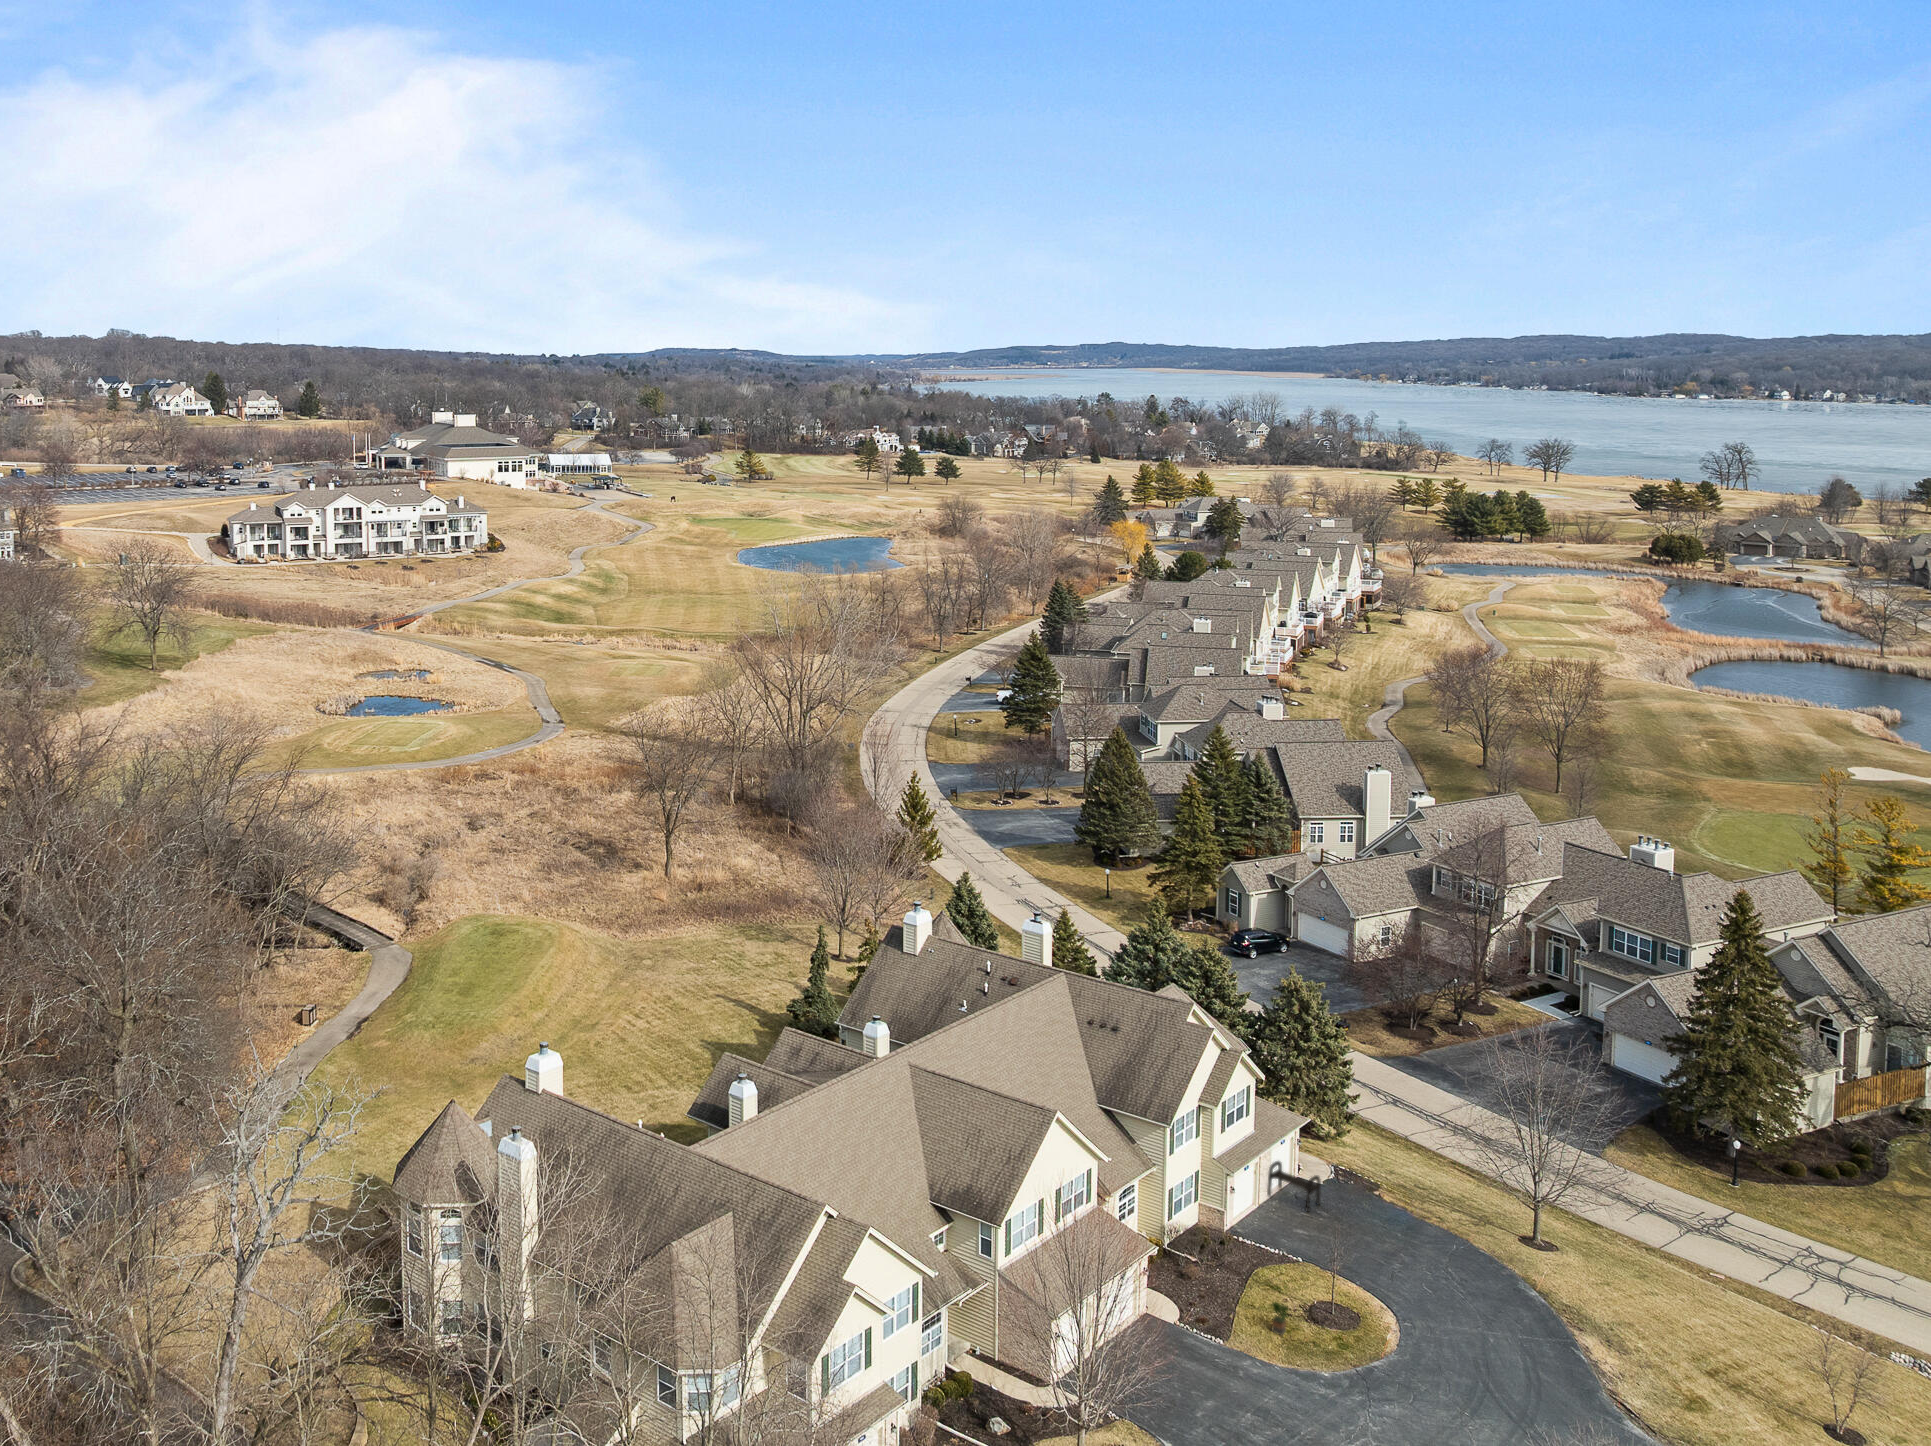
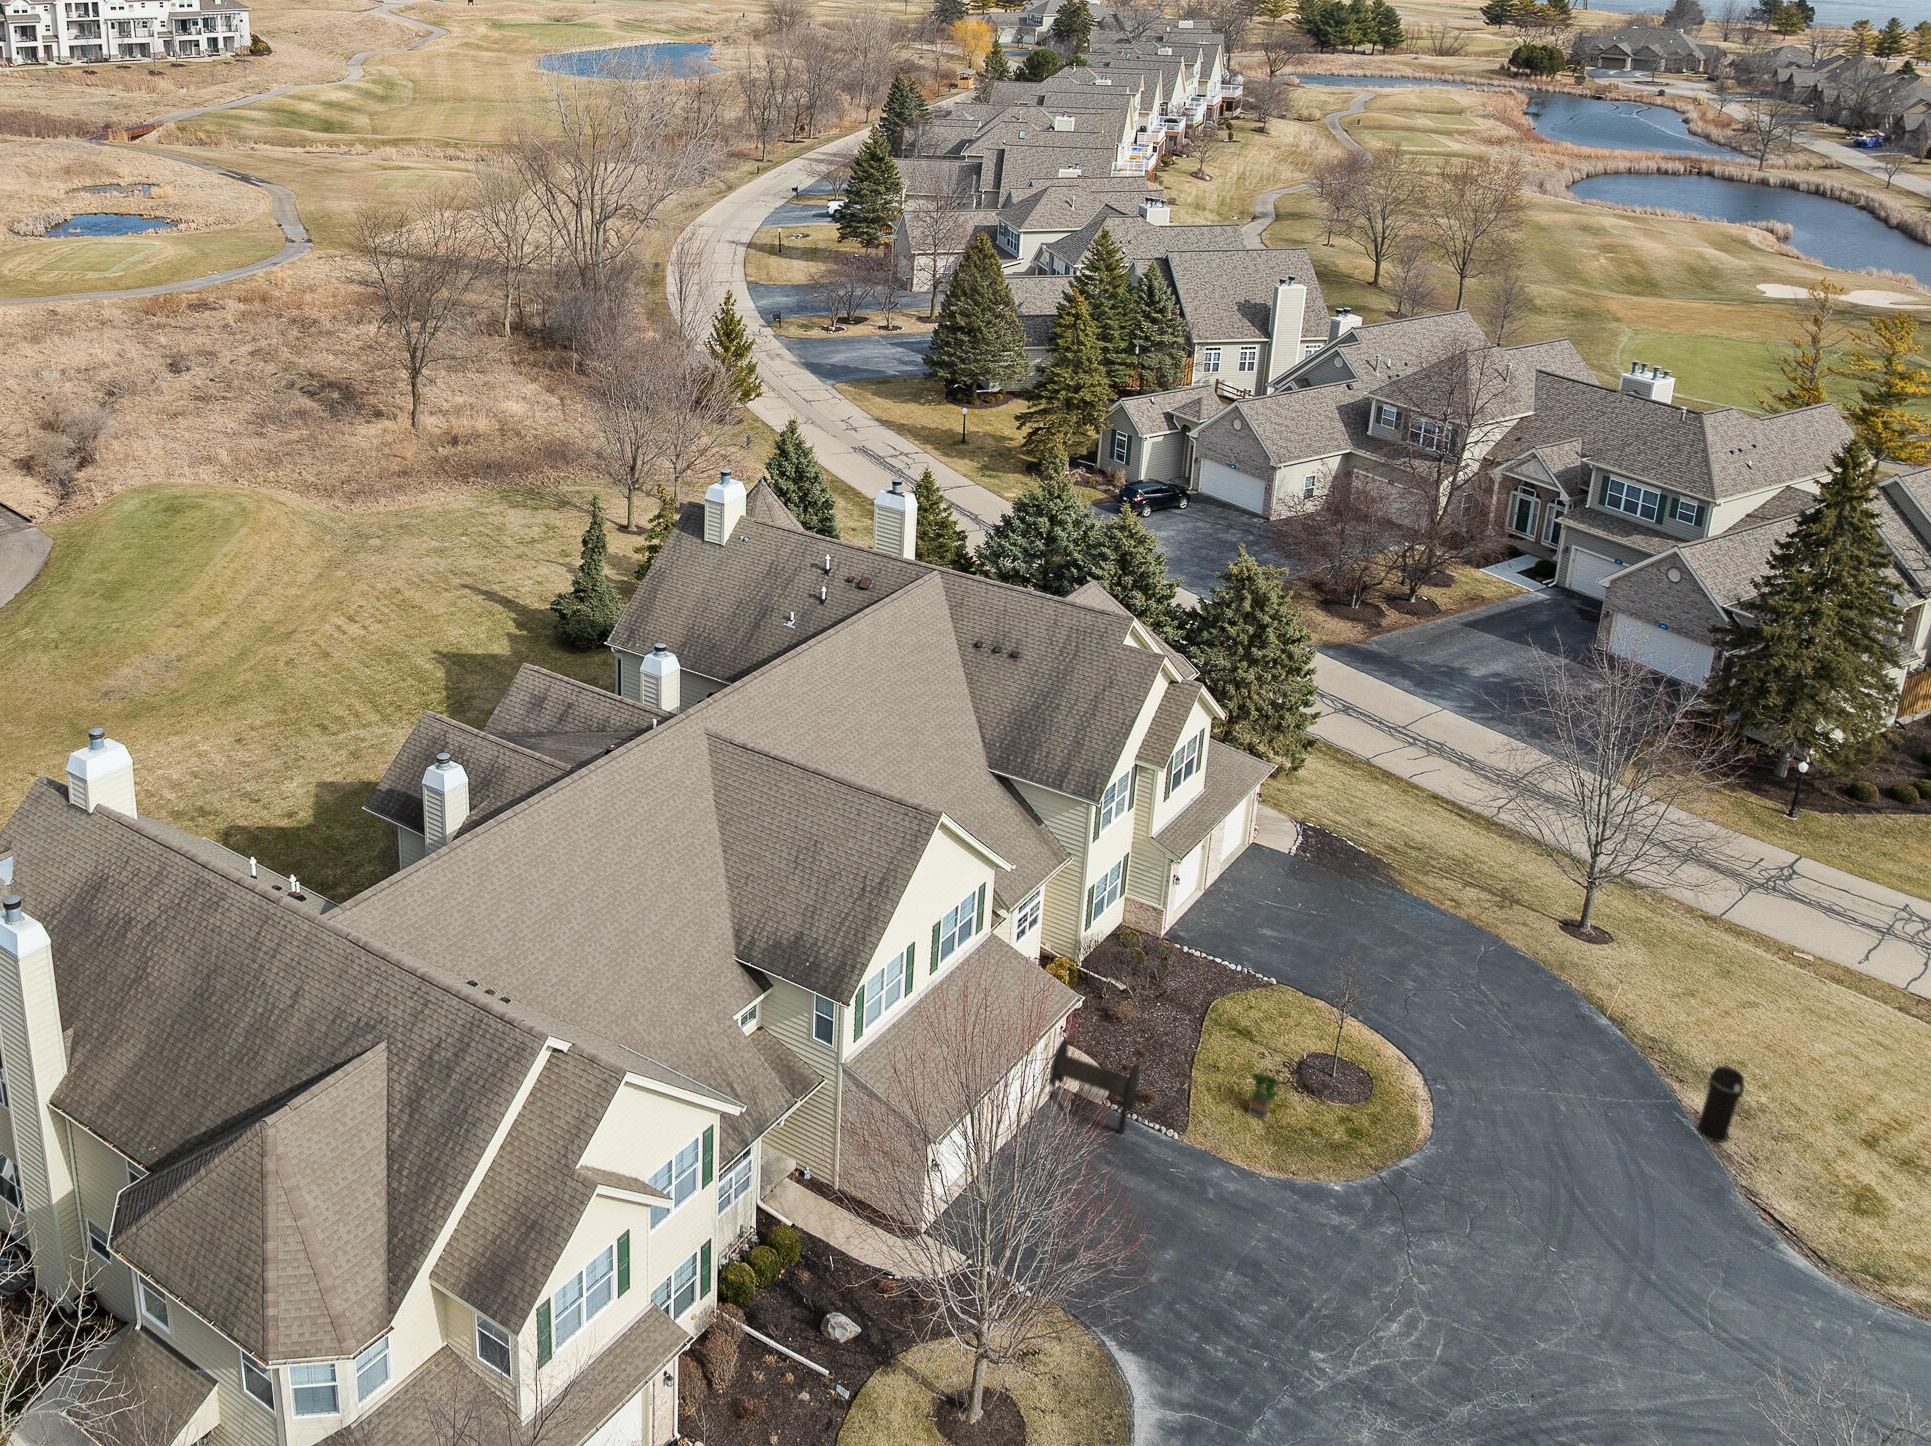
bench: present [1267,1161,1321,1211] -> present [1049,1040,1140,1133]
trash can: none [1588,1313,1612,1370] -> present [1697,1066,1744,1142]

